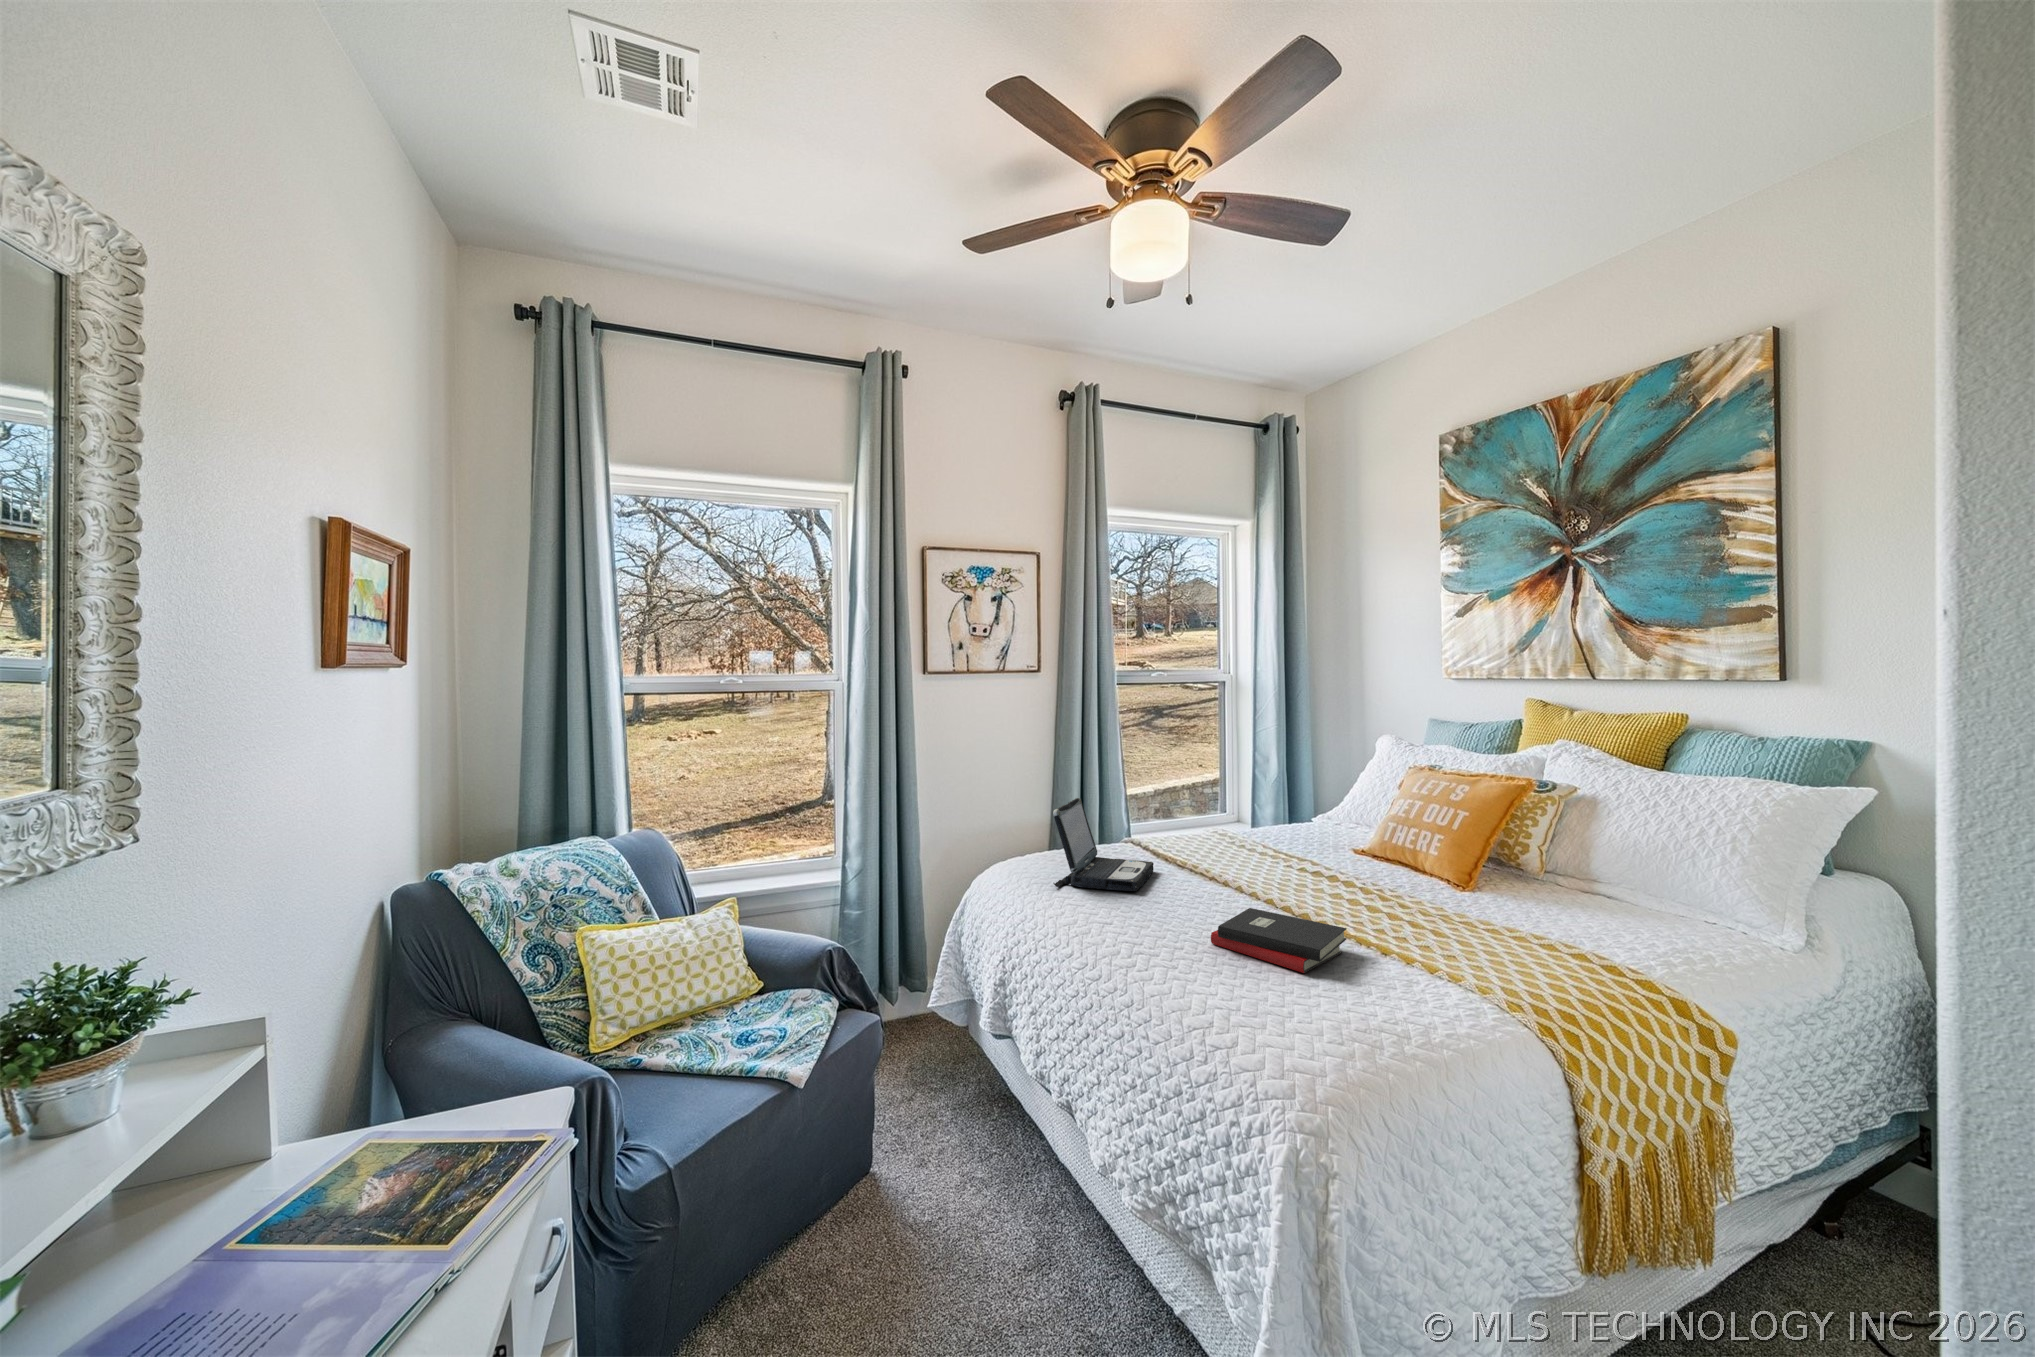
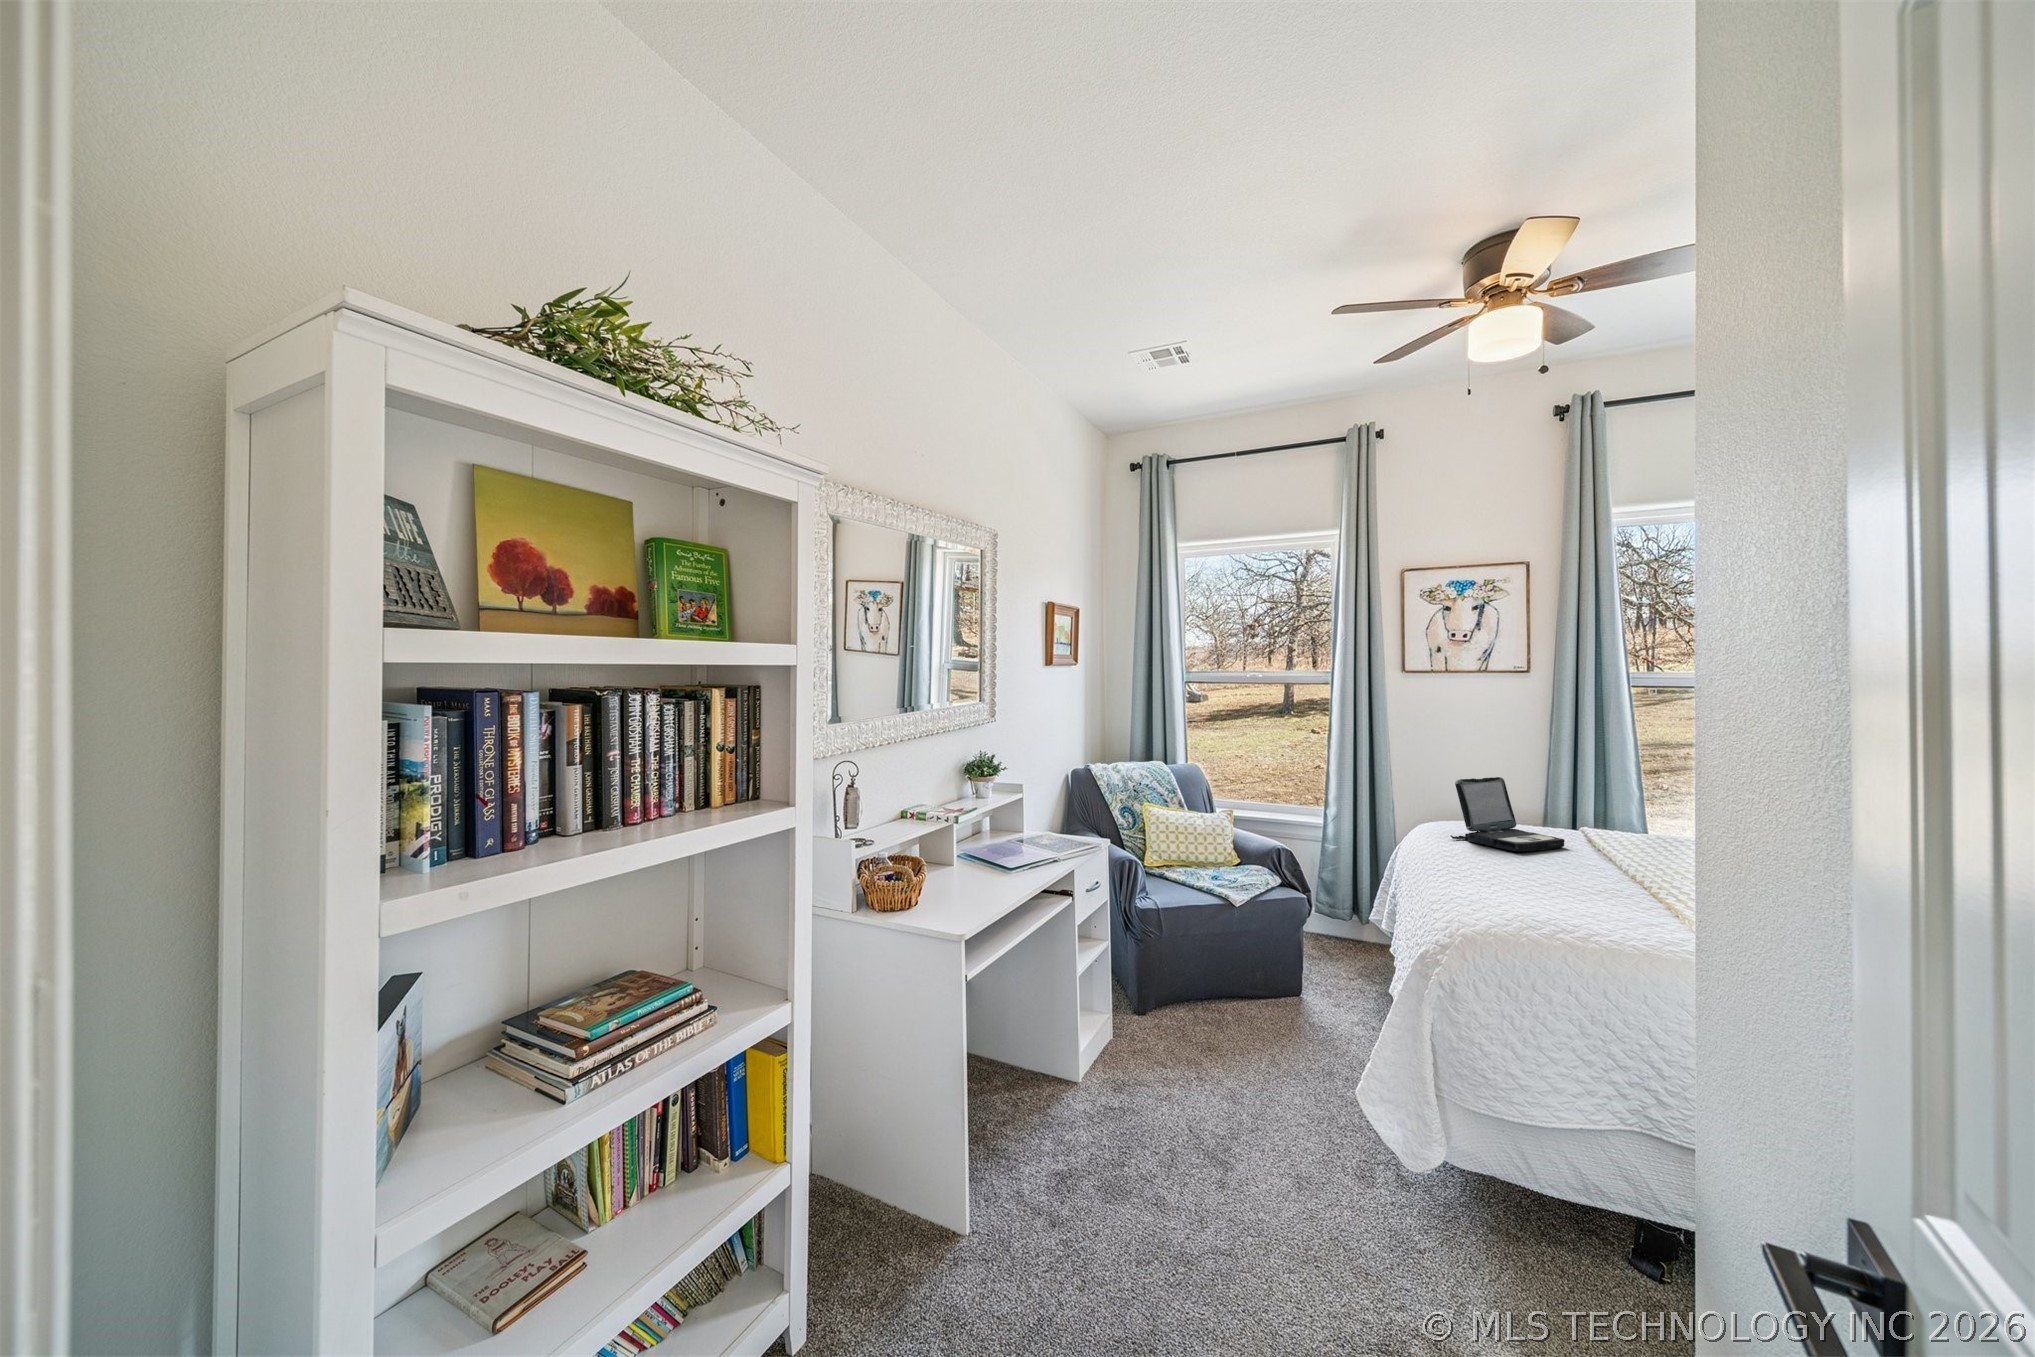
hardback book: present [1211,908,1346,973] -> none [1523,867,1645,908]

